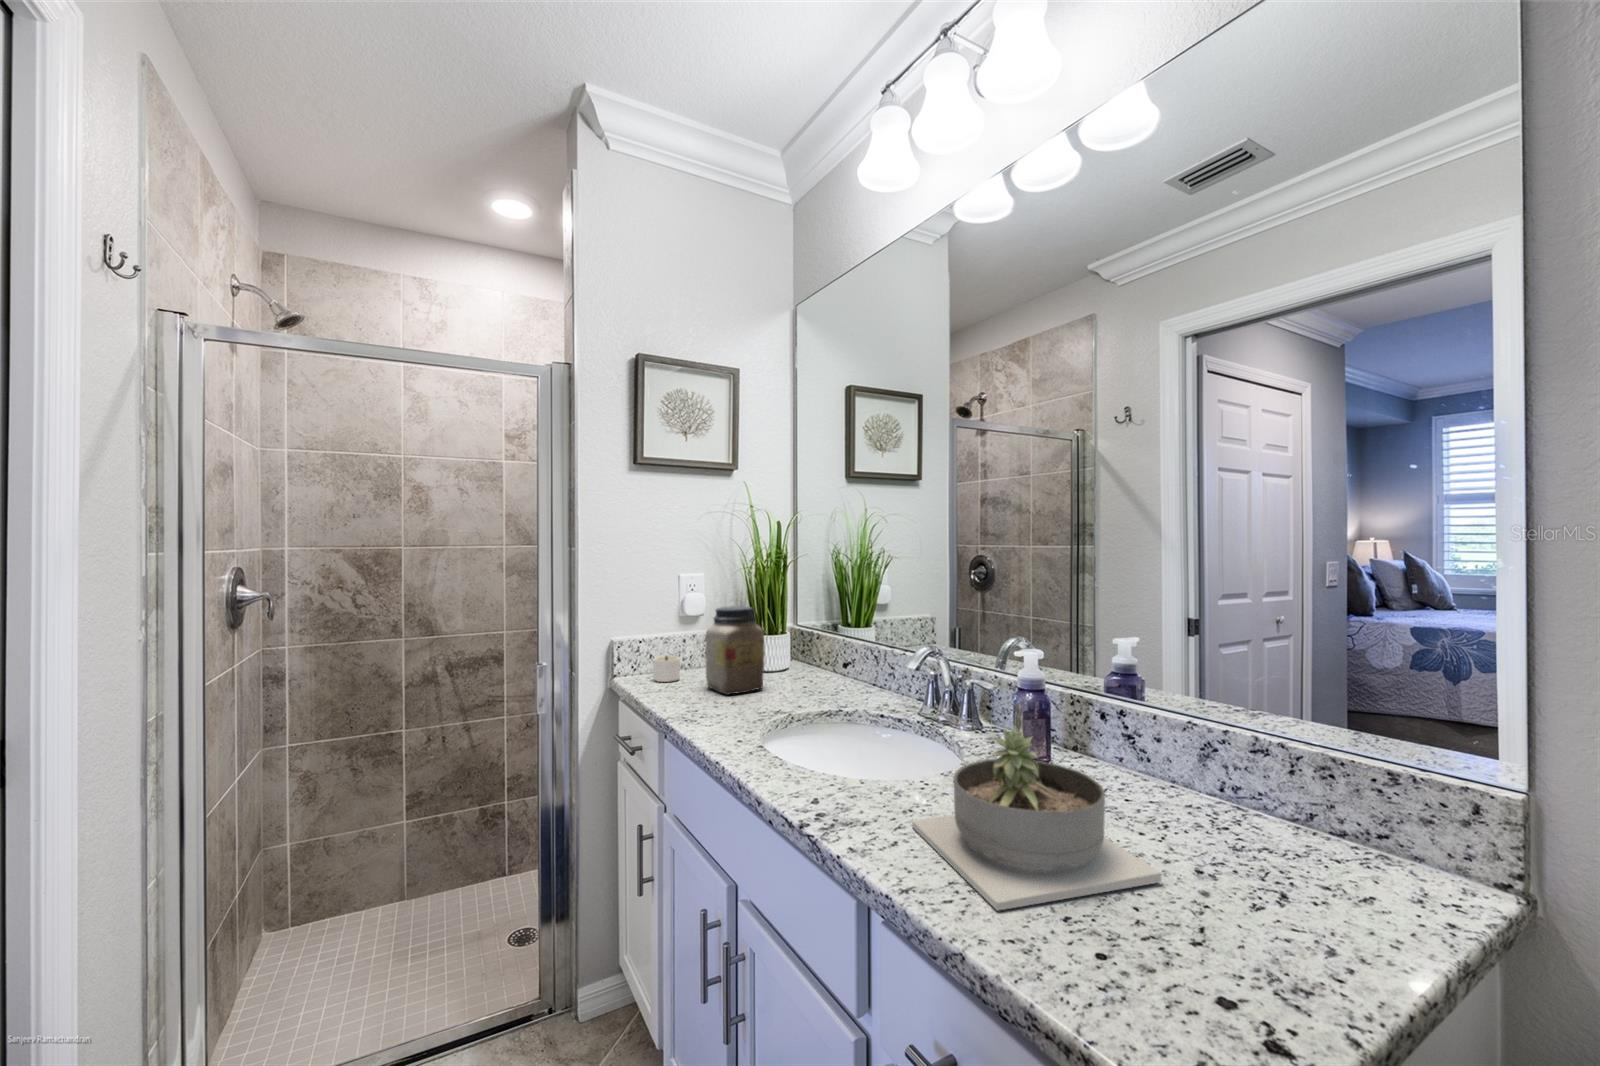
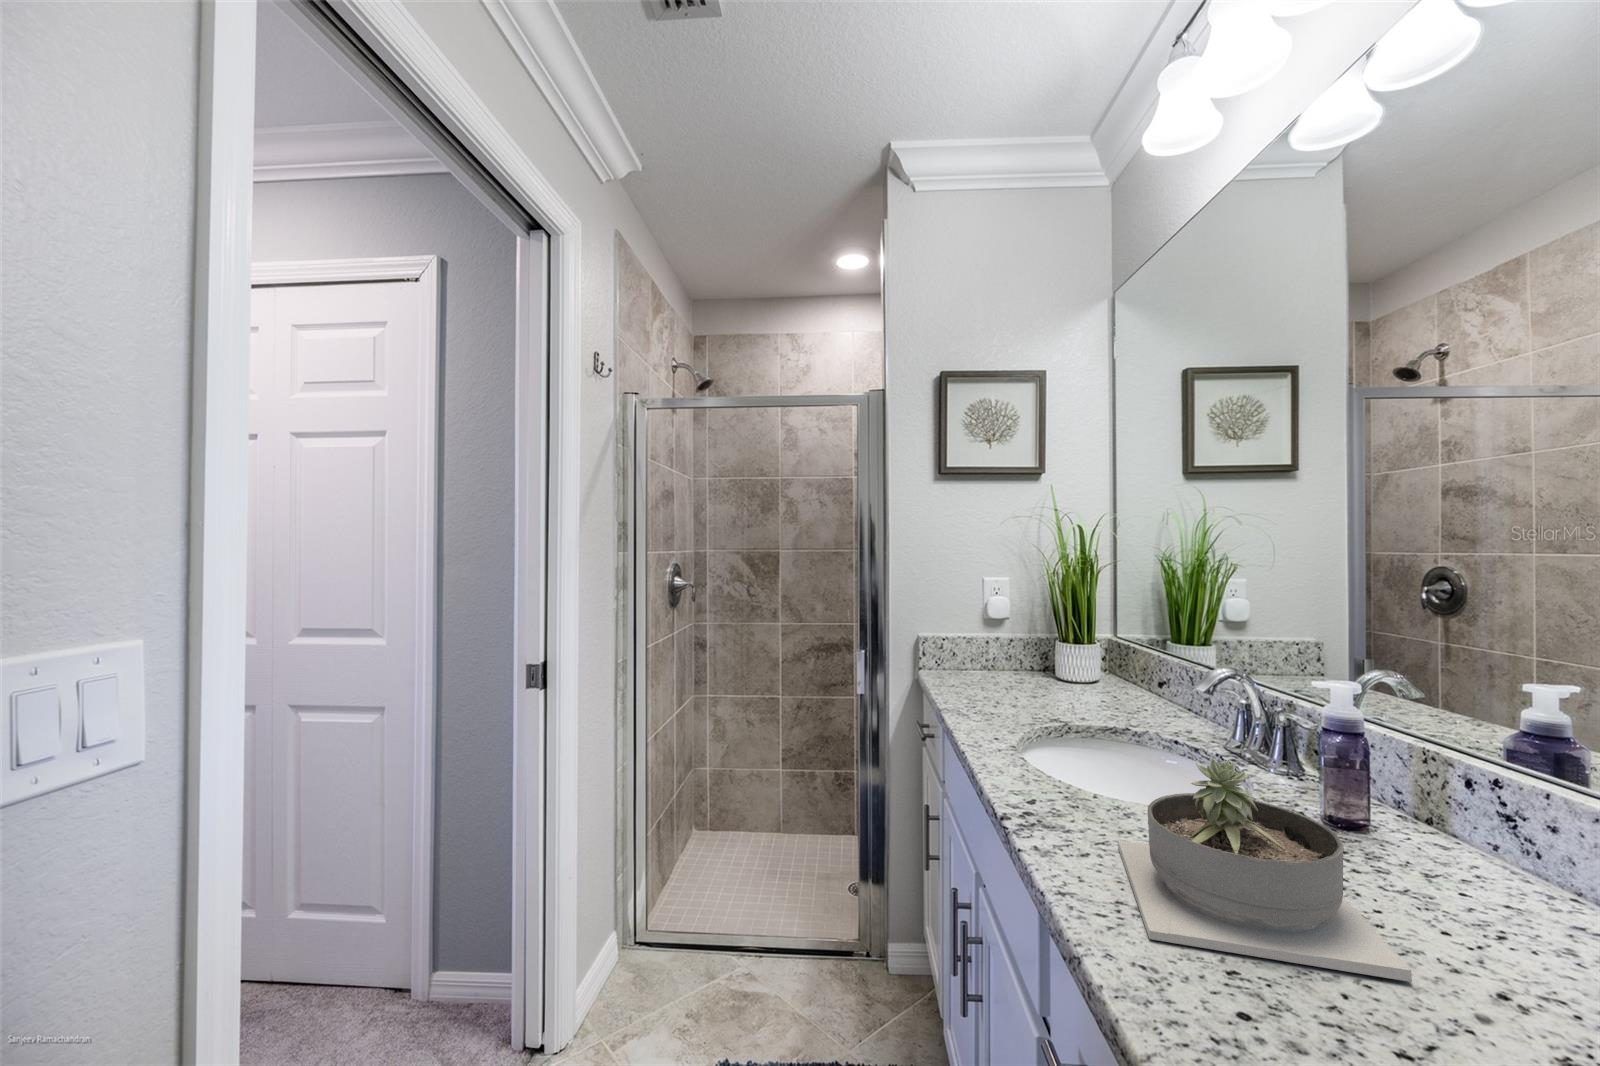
jar: present [705,606,765,695] -> none [998,611,1058,698]
candle: present [653,656,680,682] -> none [954,654,991,680]

